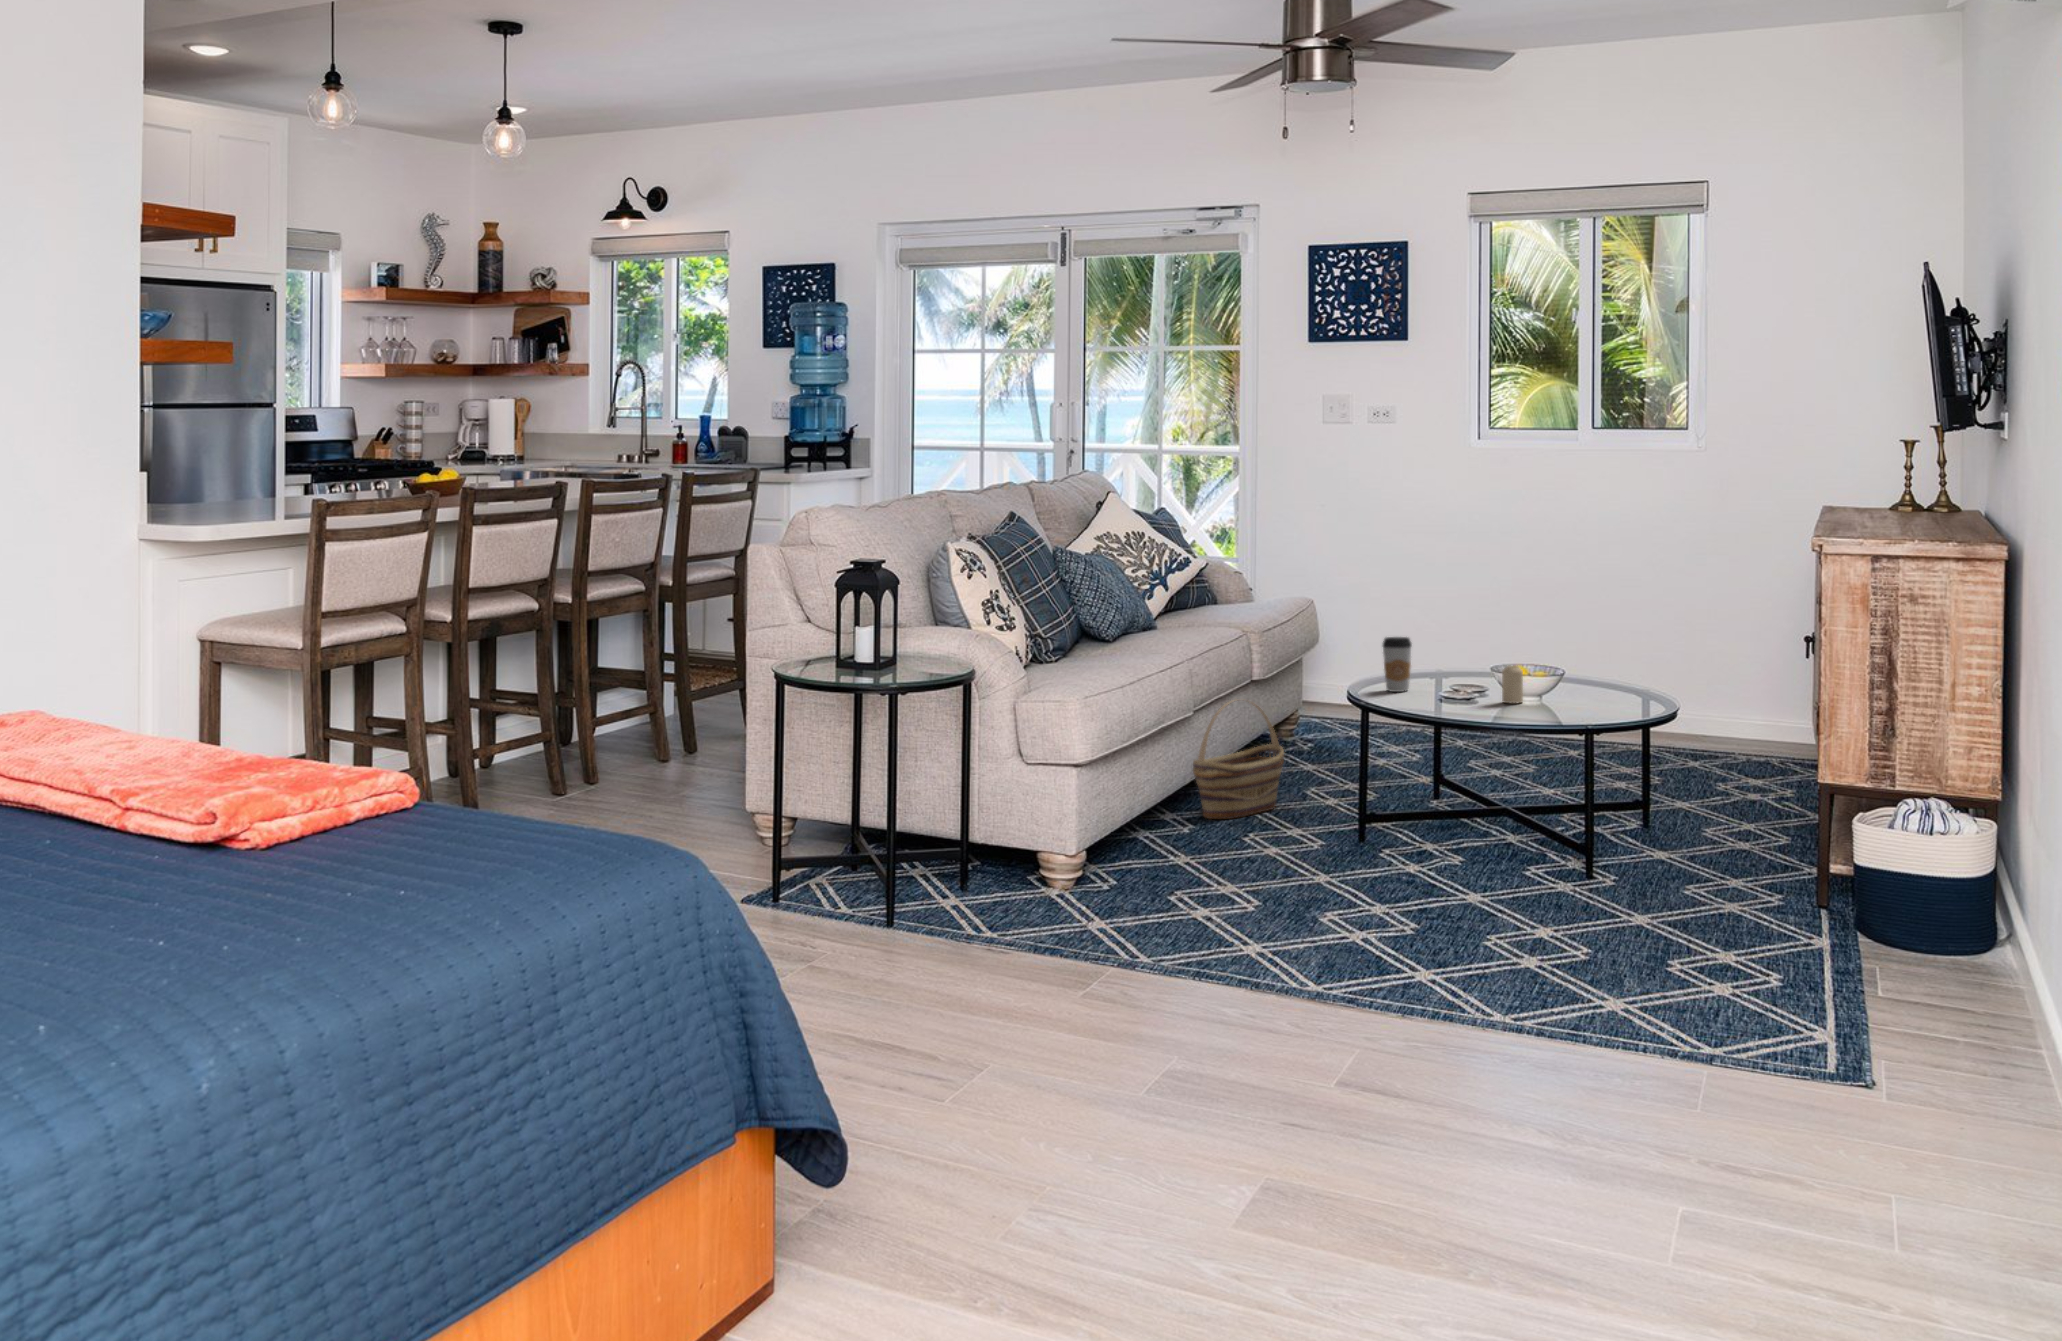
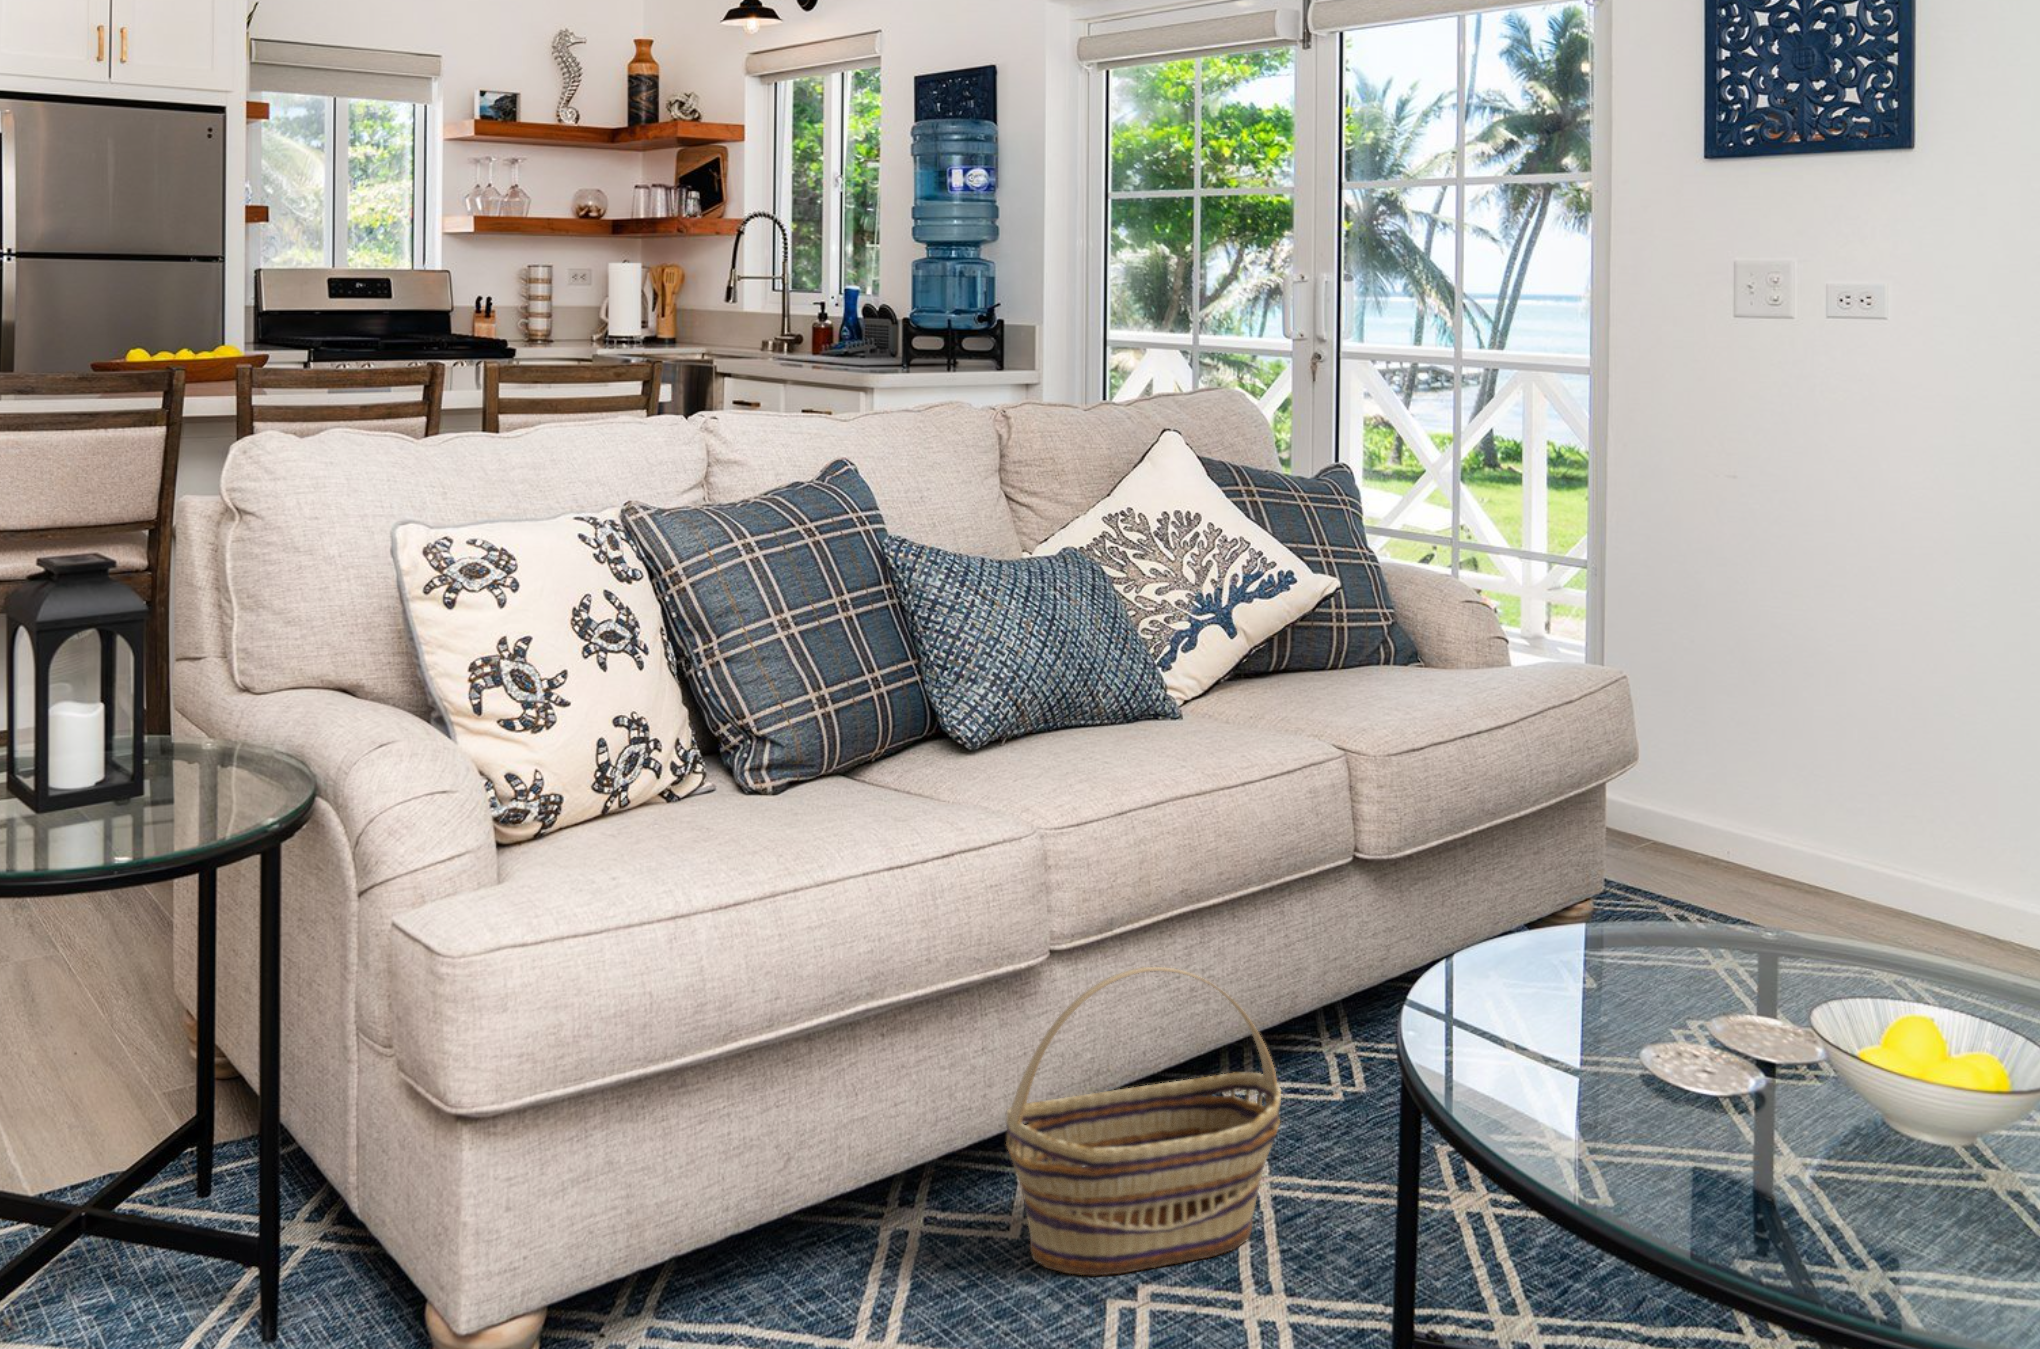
coffee cup: present [1383,637,1412,692] -> none [1482,898,1576,1074]
candle: present [1502,666,1523,703] -> none [1810,1118,1901,1269]

